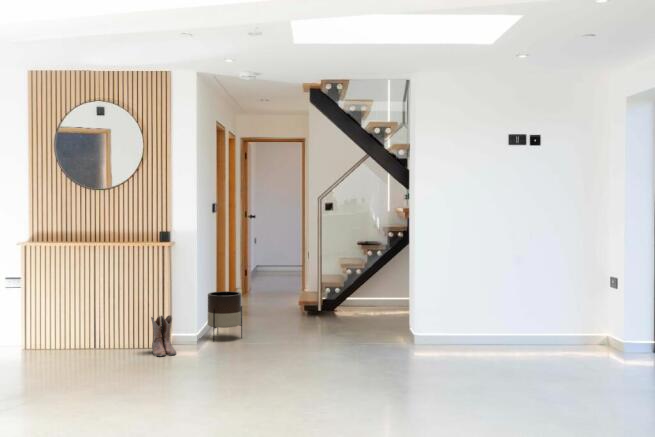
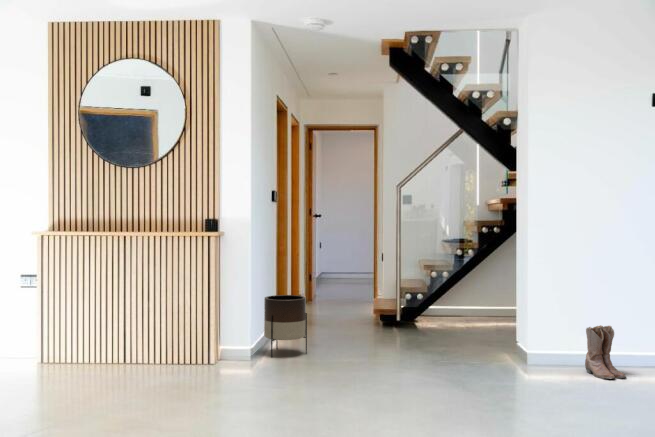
boots: present [151,315,176,356] -> present [585,325,626,379]

